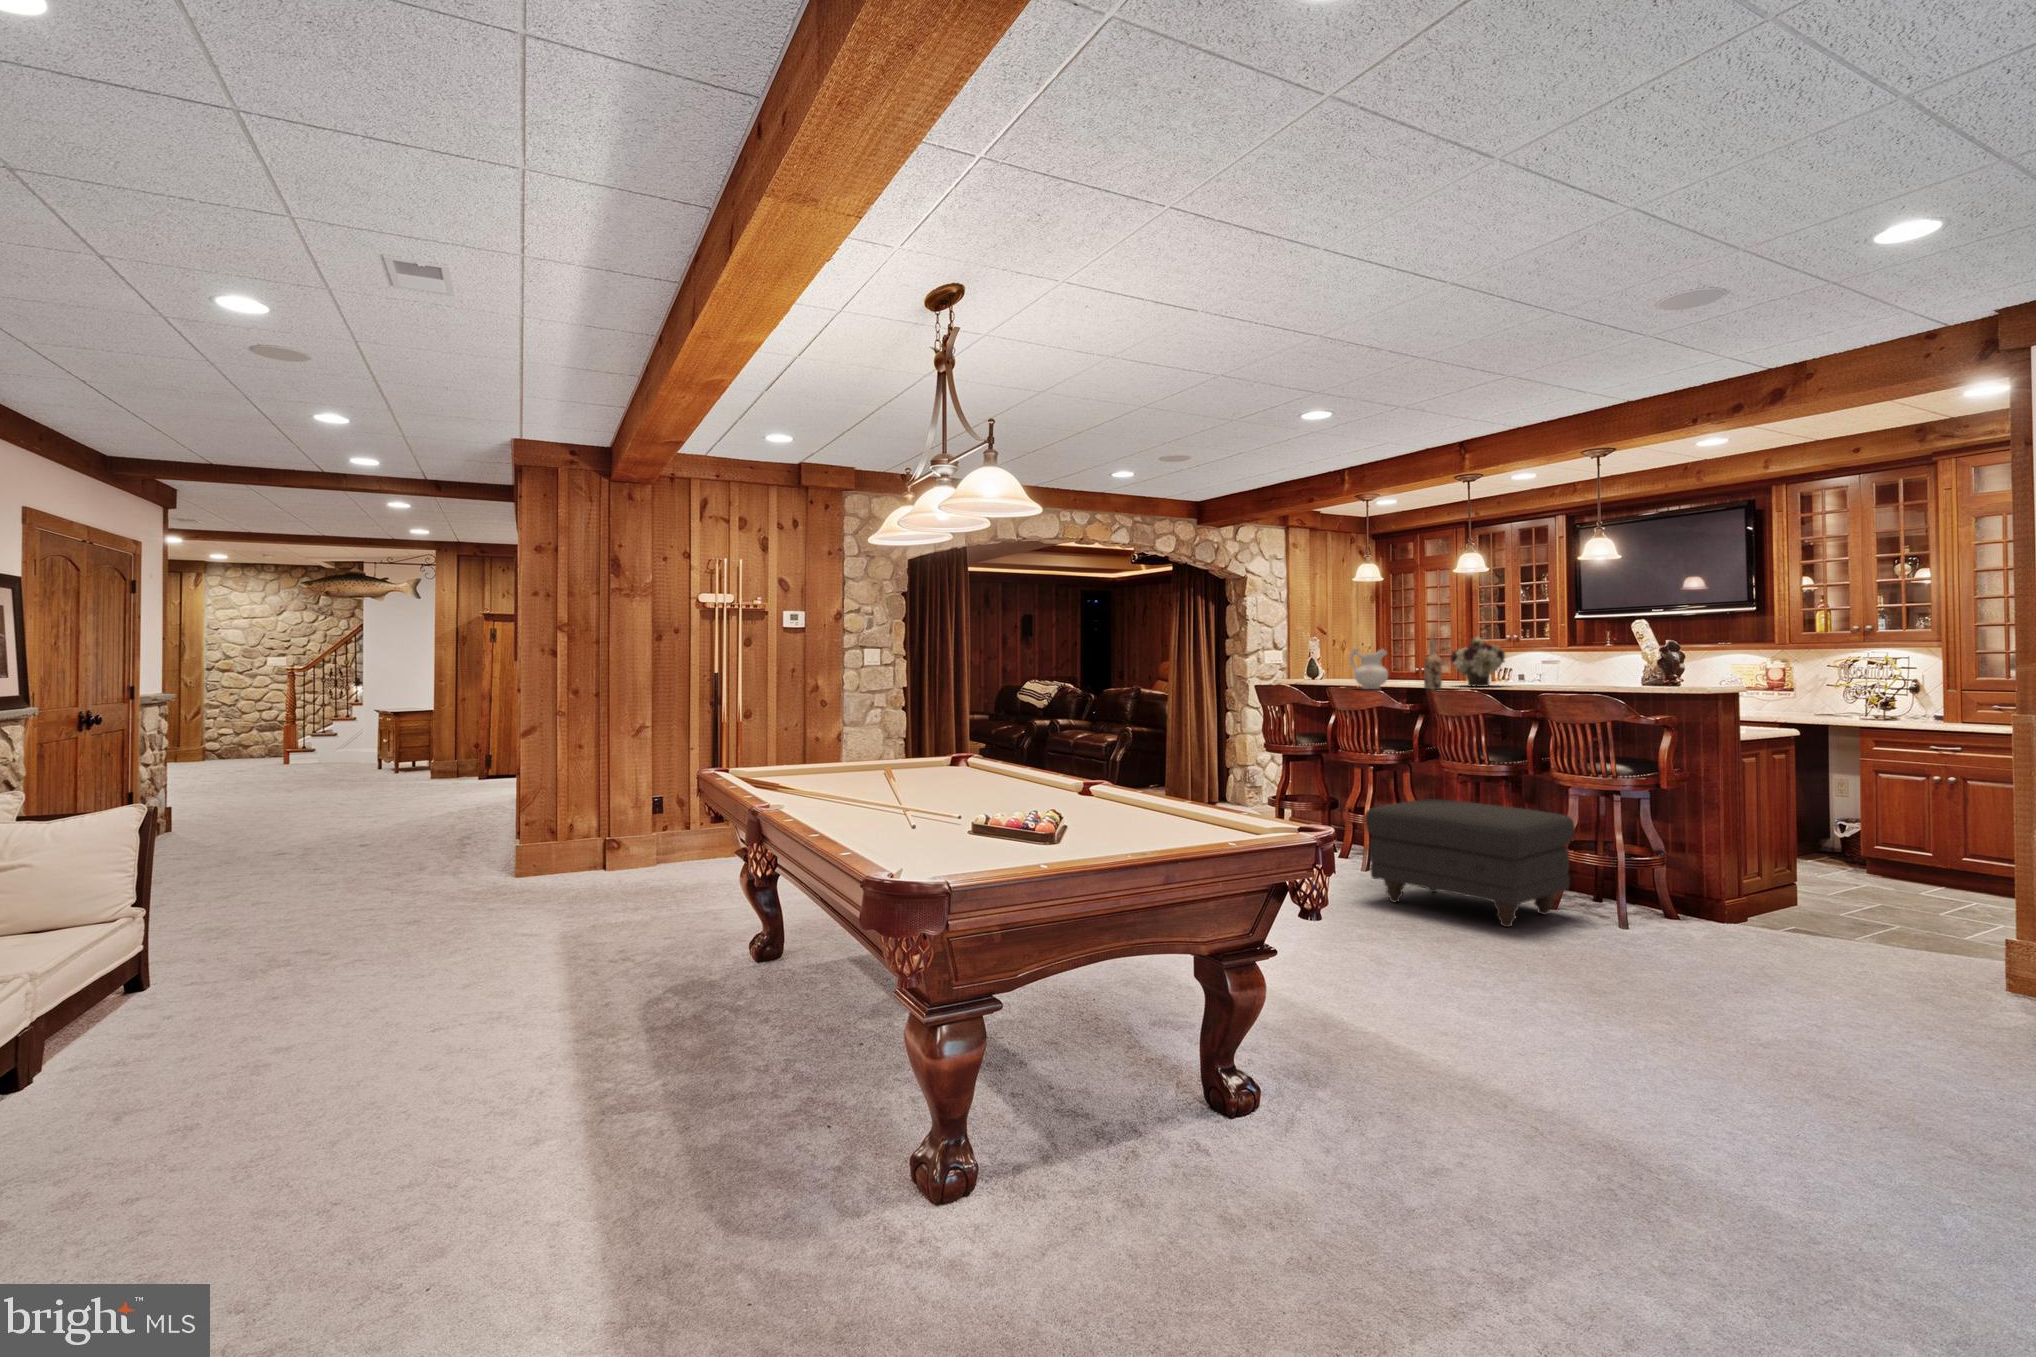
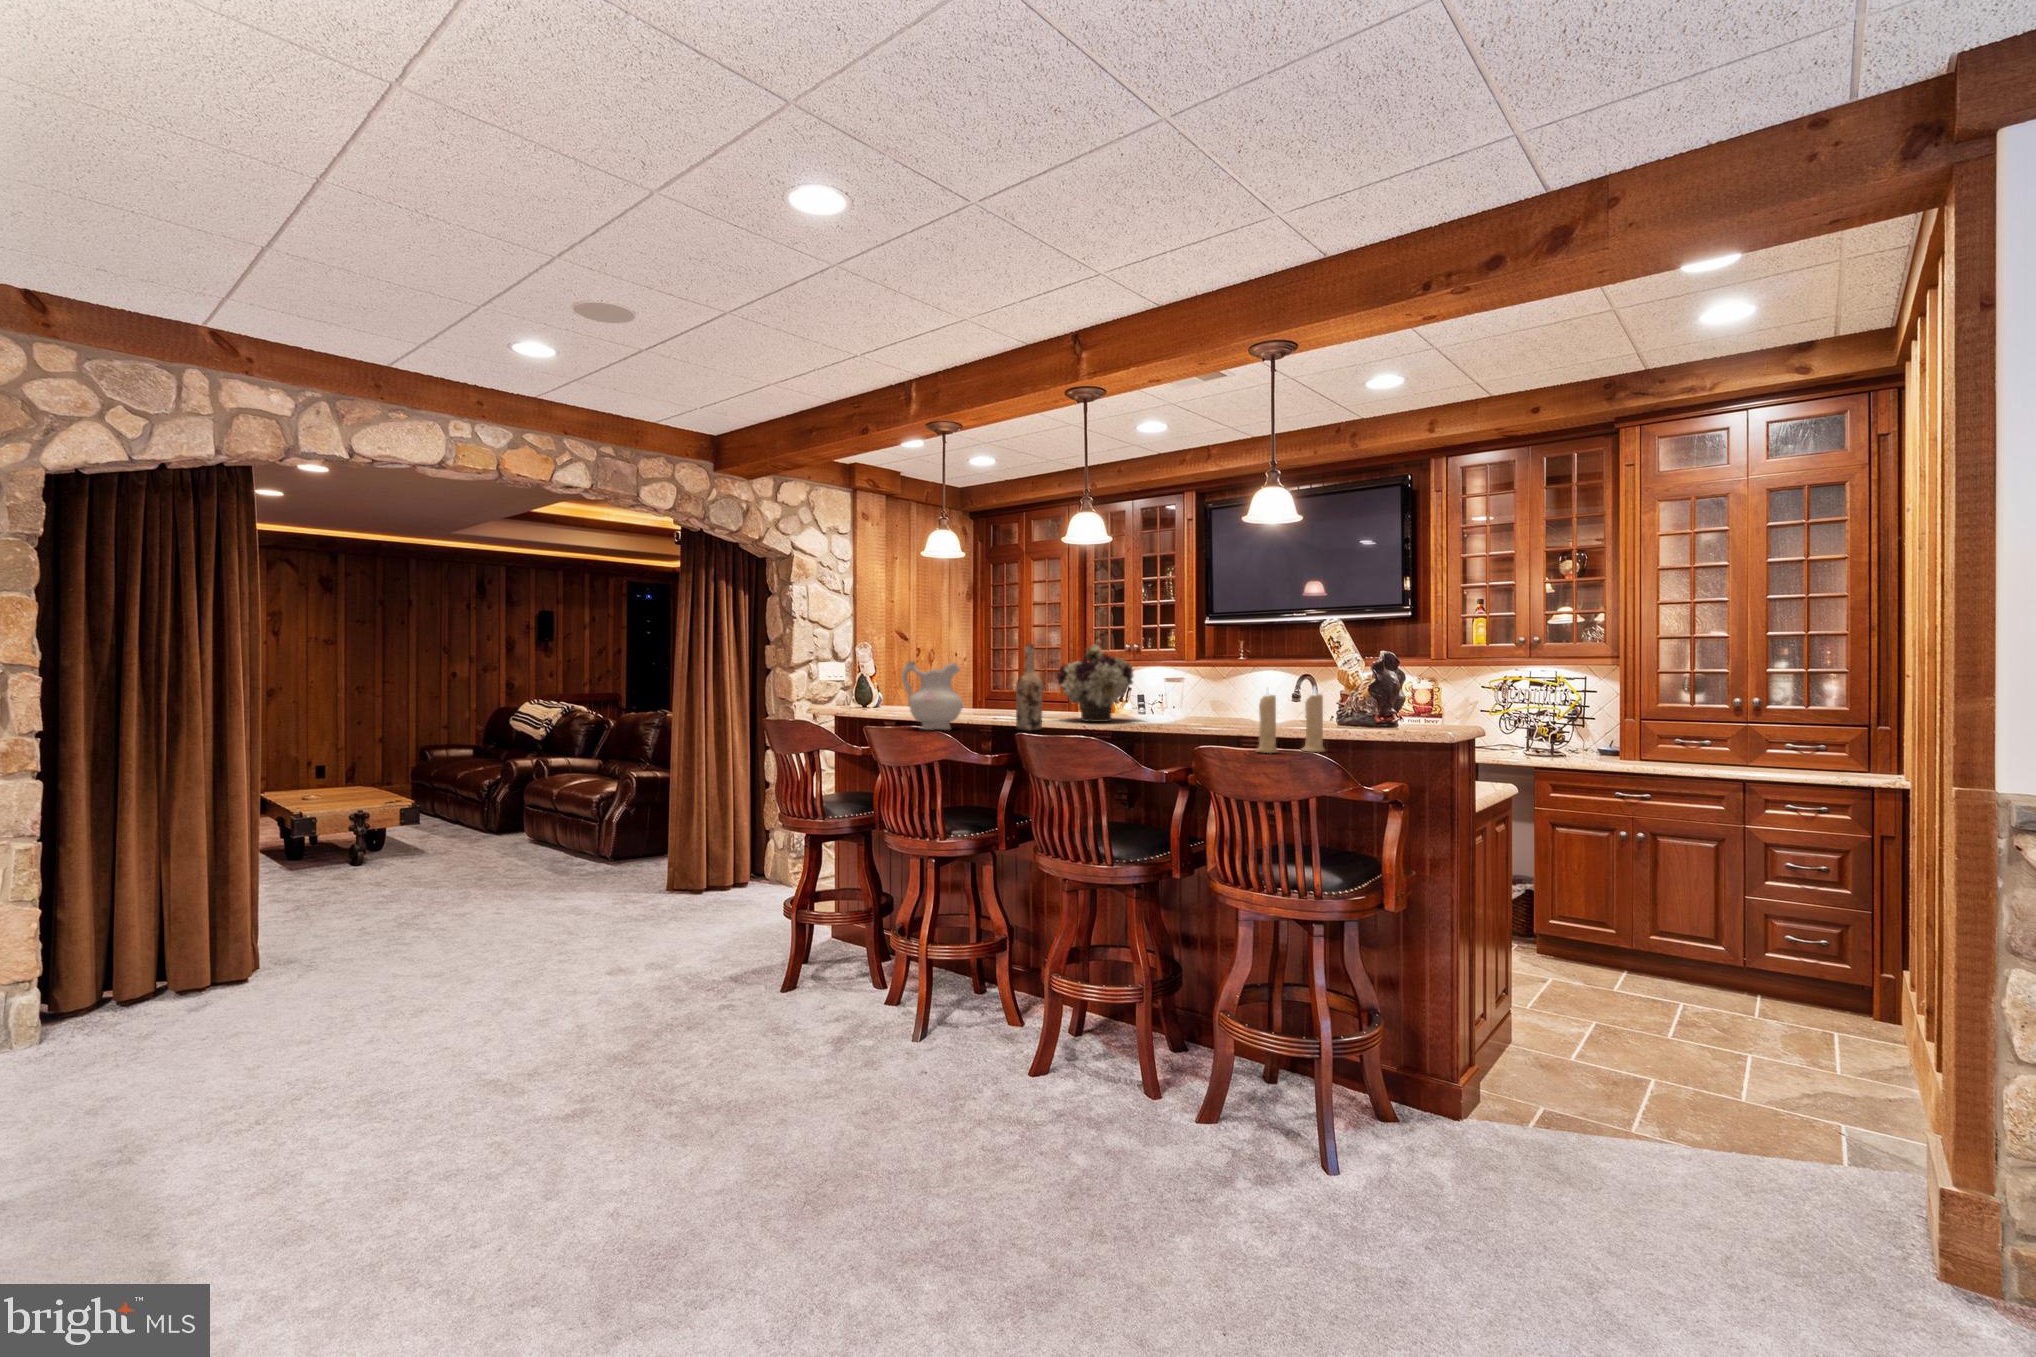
candle: none [1576,658,1622,697] -> present [1256,686,1325,753]
ottoman: present [1365,799,1575,927] -> none [896,932,1258,1232]

